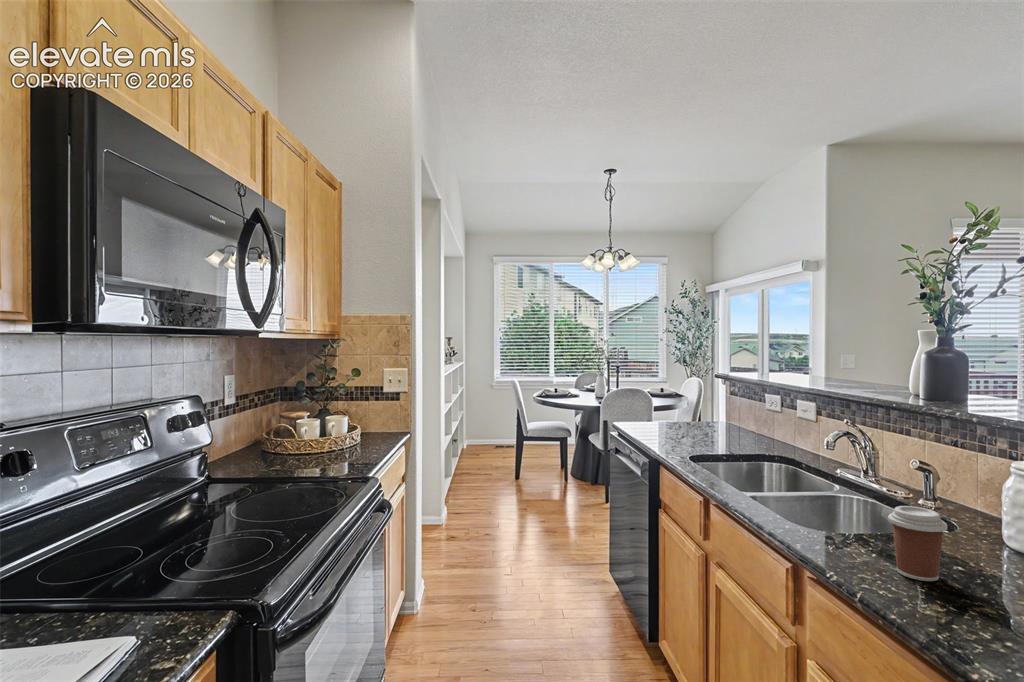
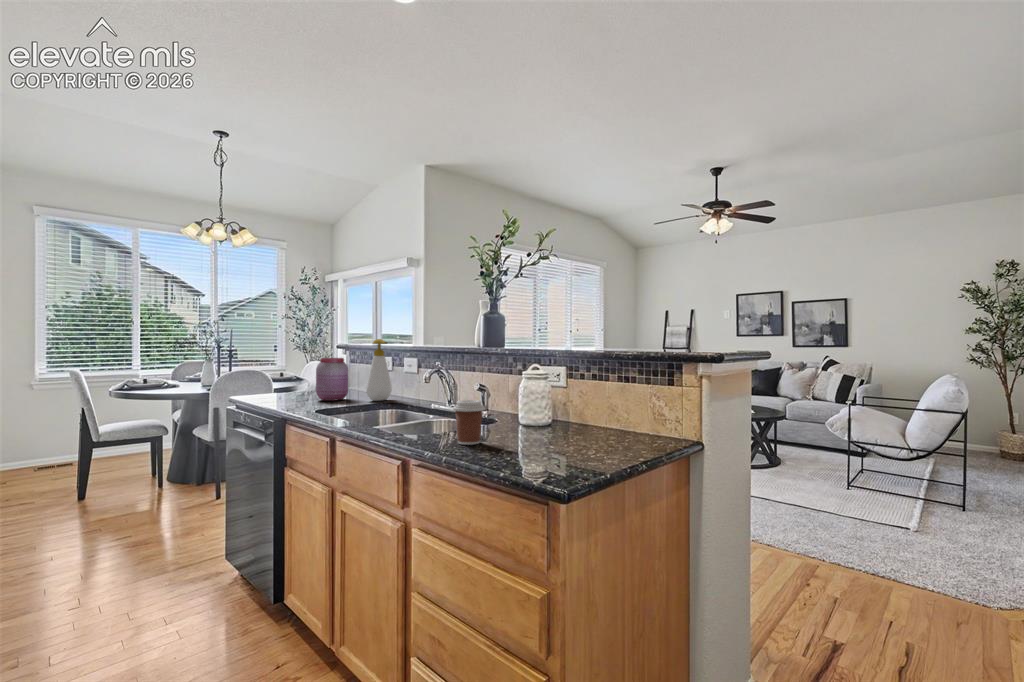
soap bottle: none [751,376,783,448] -> present [366,339,392,401]
jar: none [694,393,730,442] -> present [316,358,348,401]

